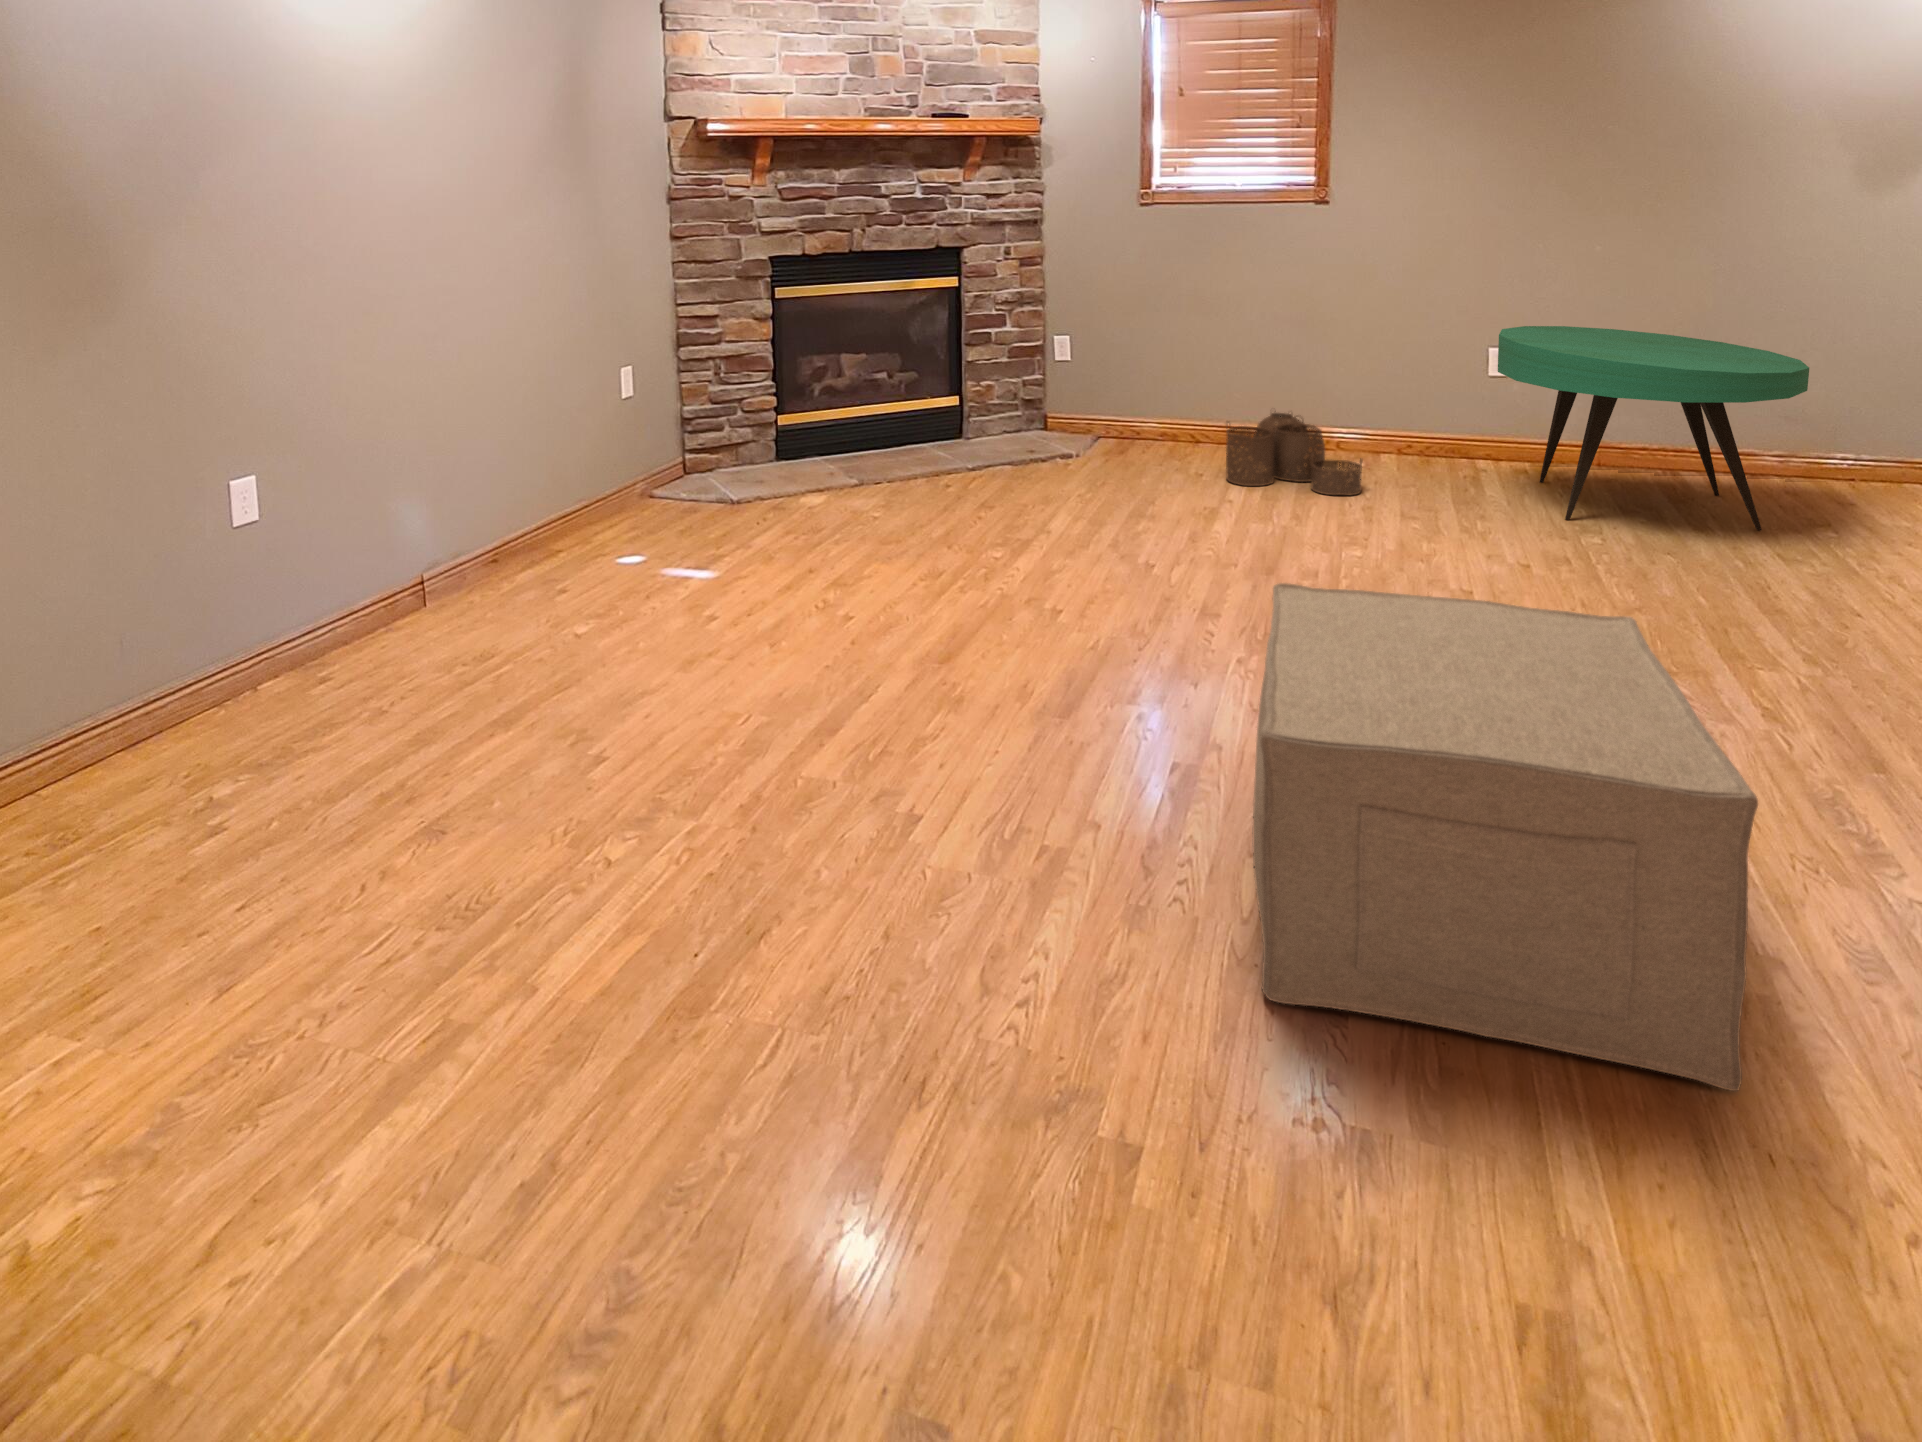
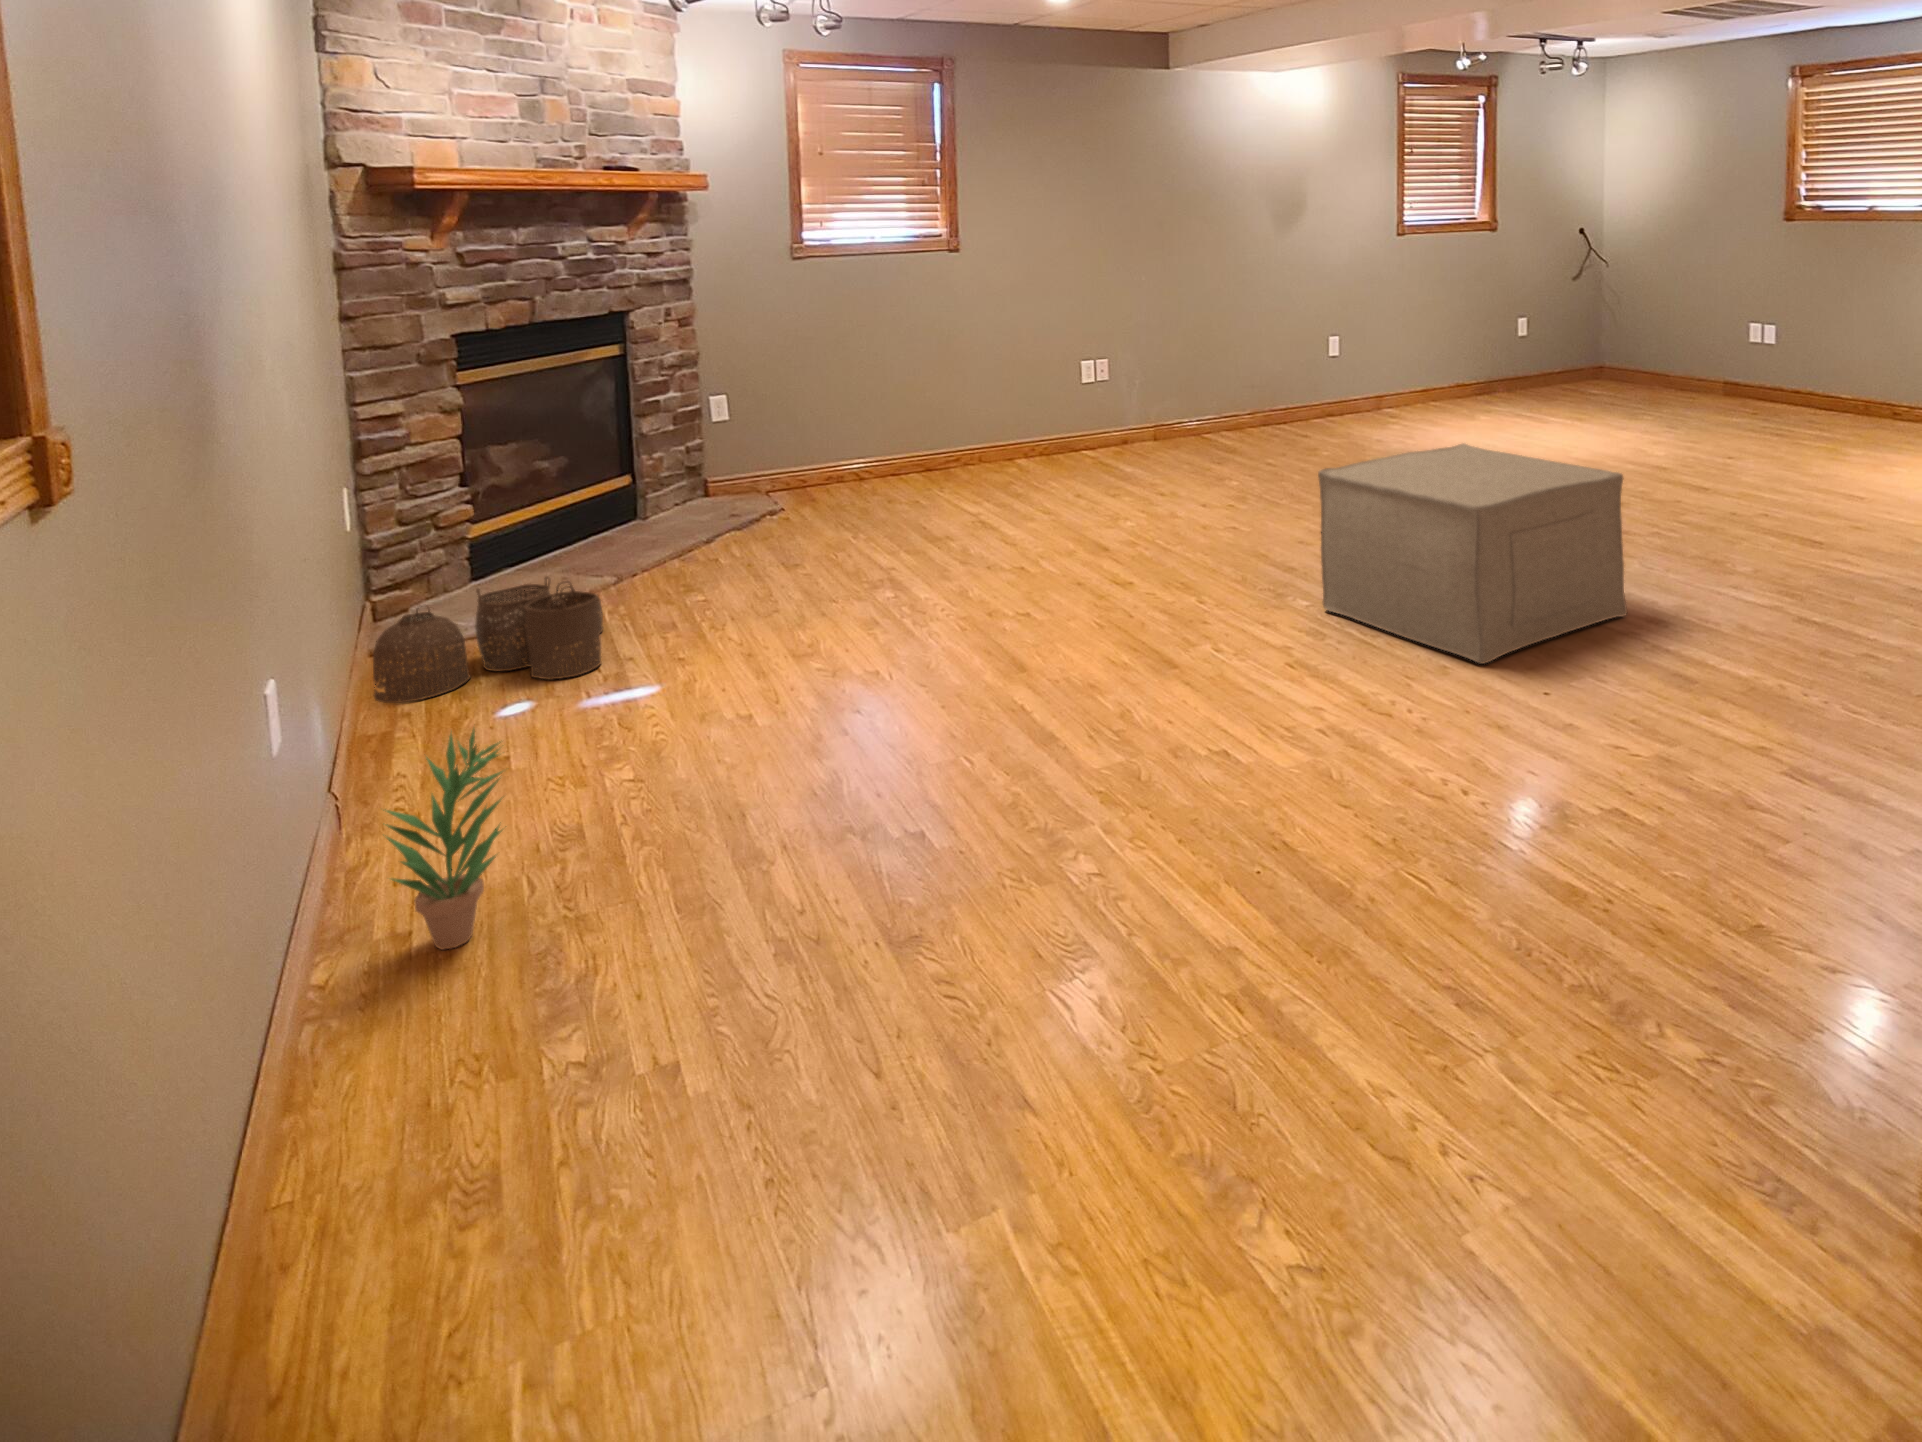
coffee table: present [1498,326,1809,530] -> none [1103,332,1289,465]
woven basket: present [1226,413,1363,495] -> present [373,577,603,703]
potted plant: none [164,569,273,730] -> present [387,730,502,950]

